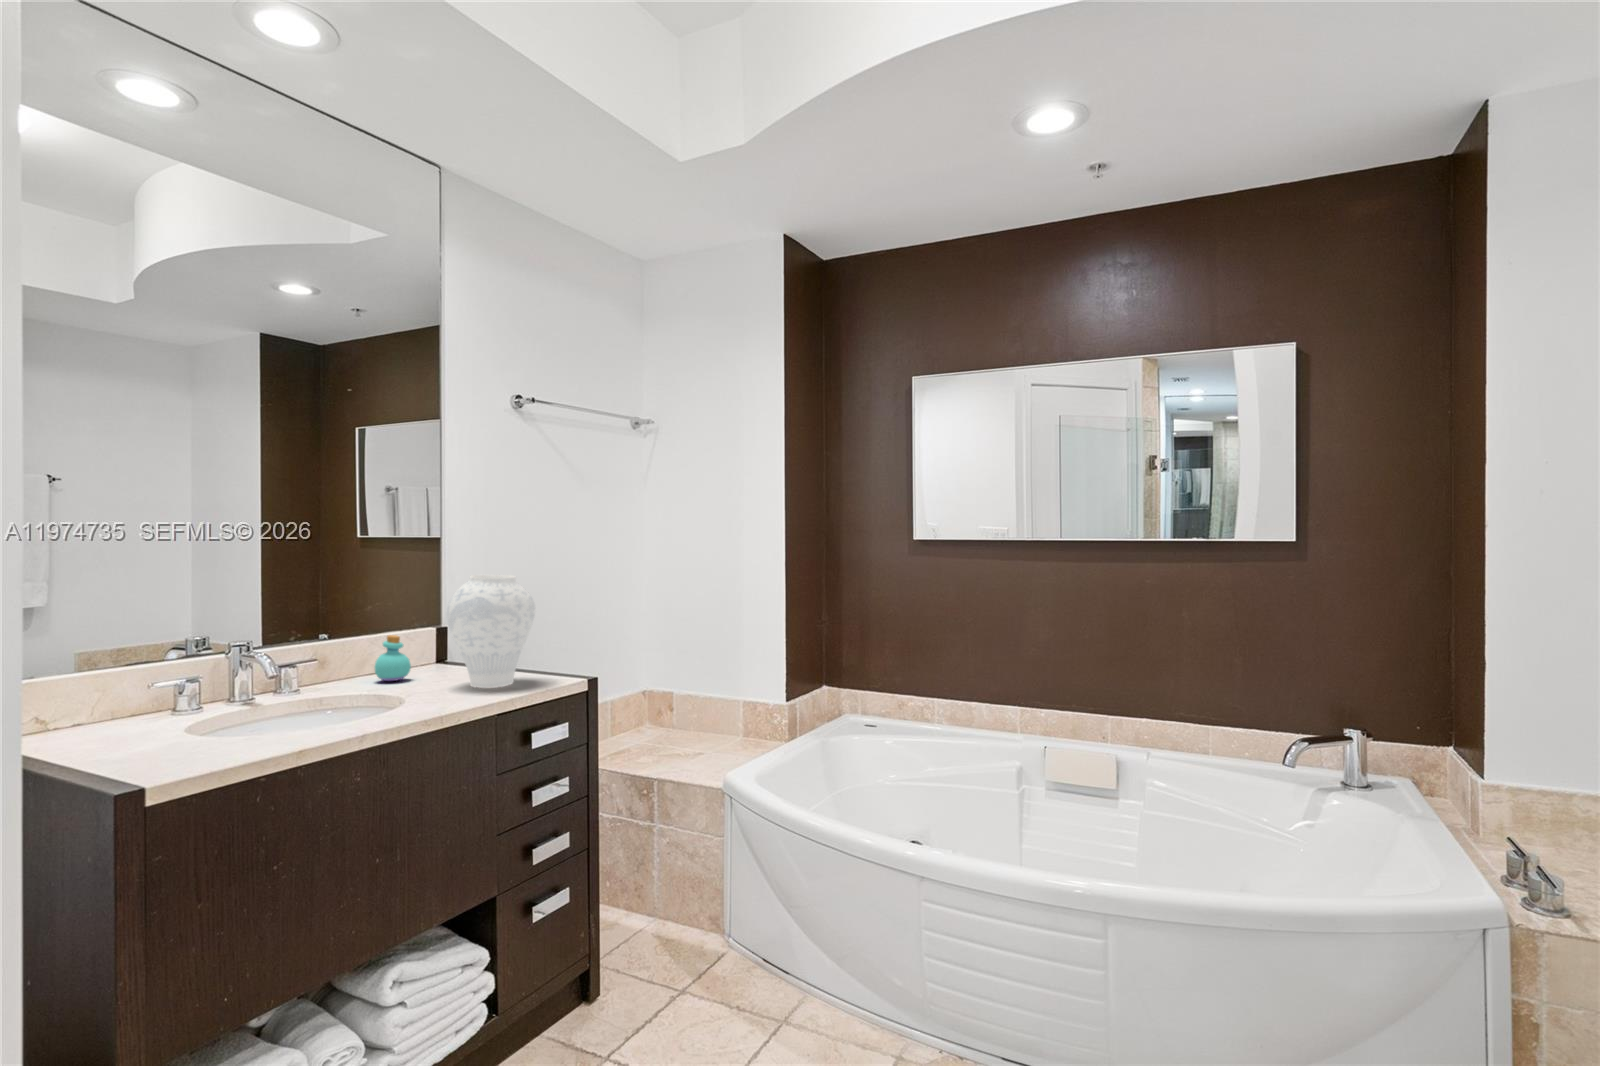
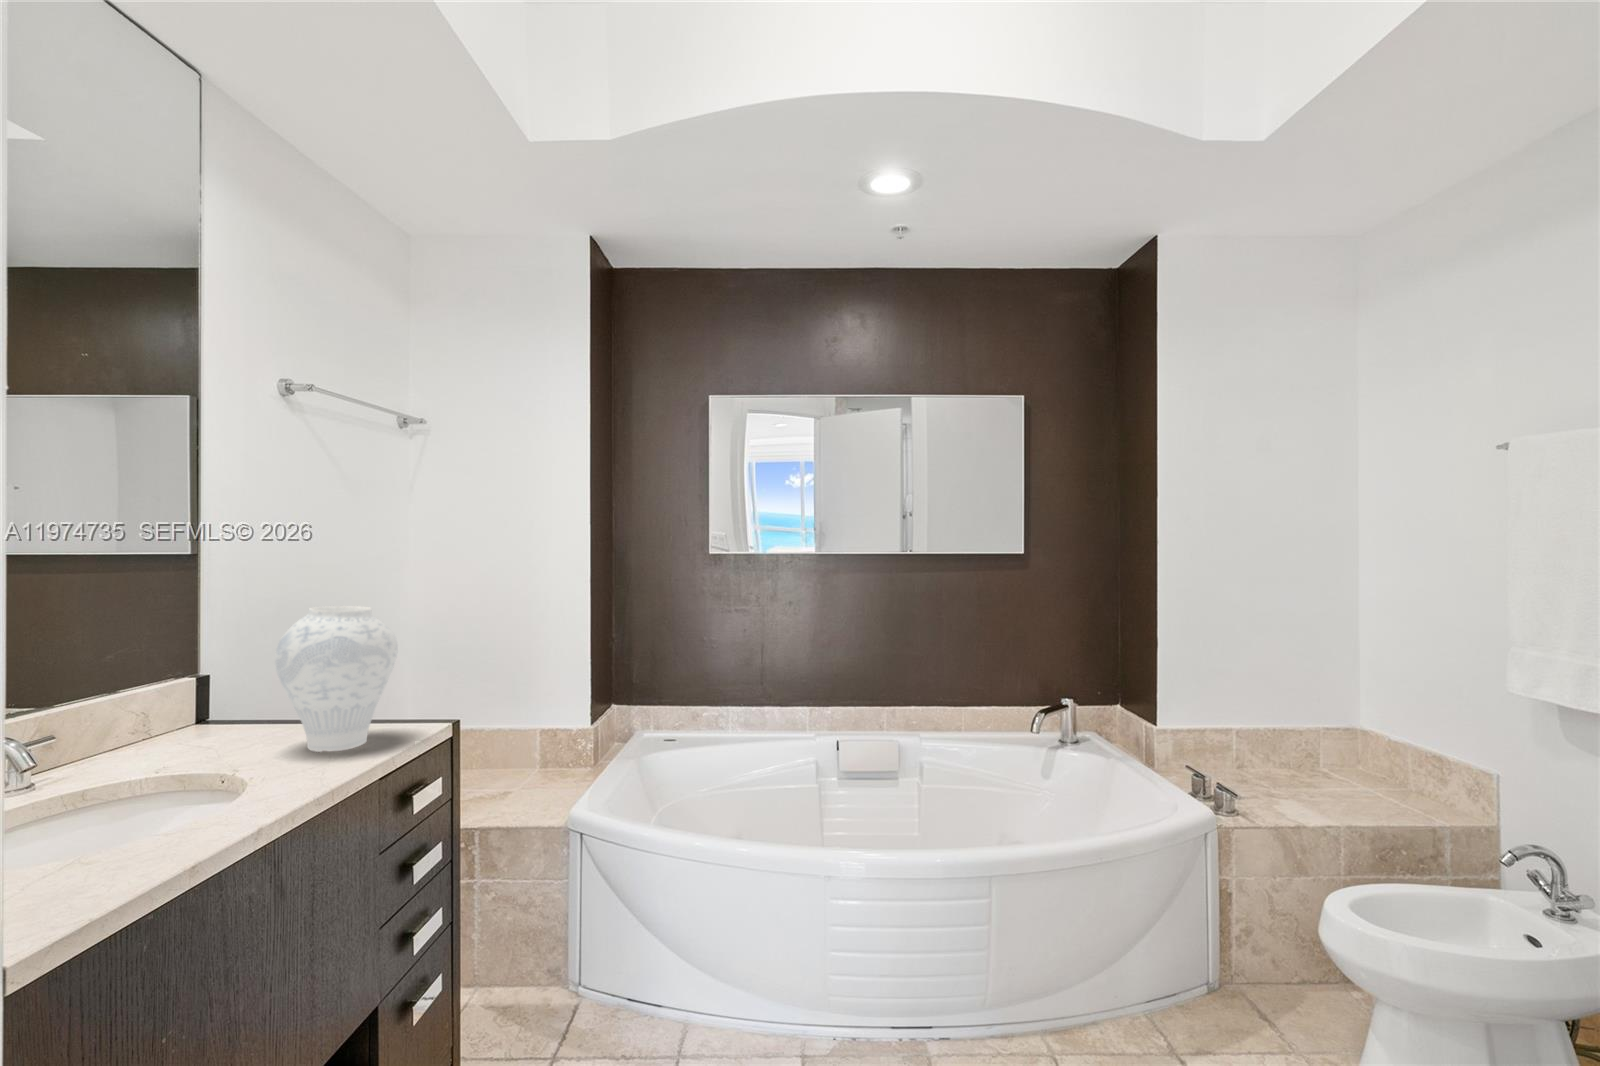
perfume bottle: present [375,635,411,681] -> none [136,693,195,758]

